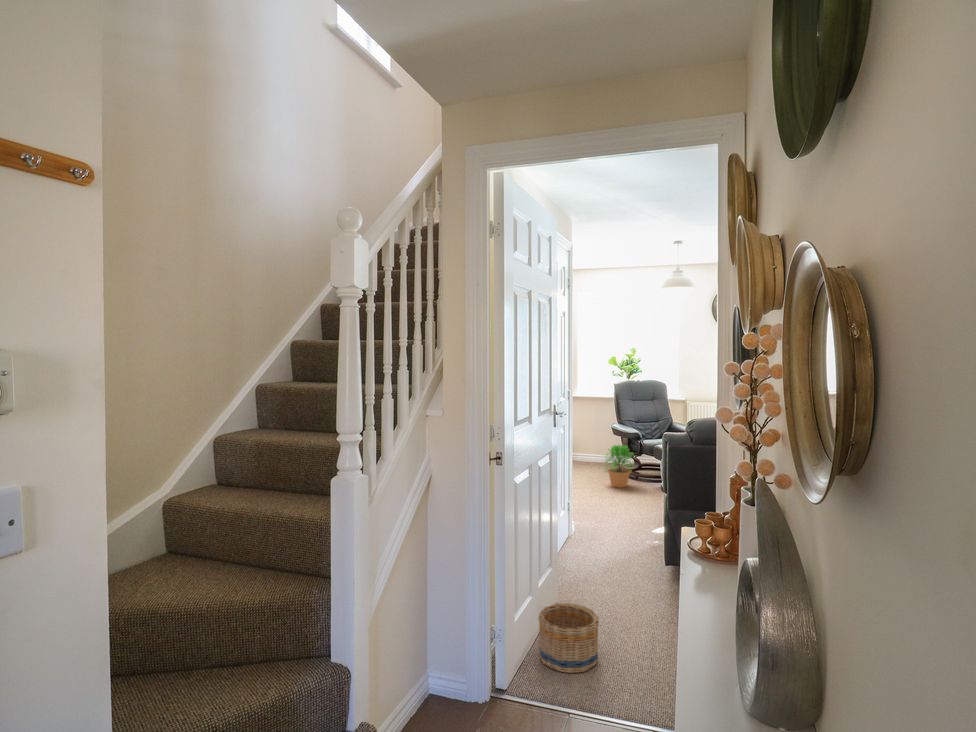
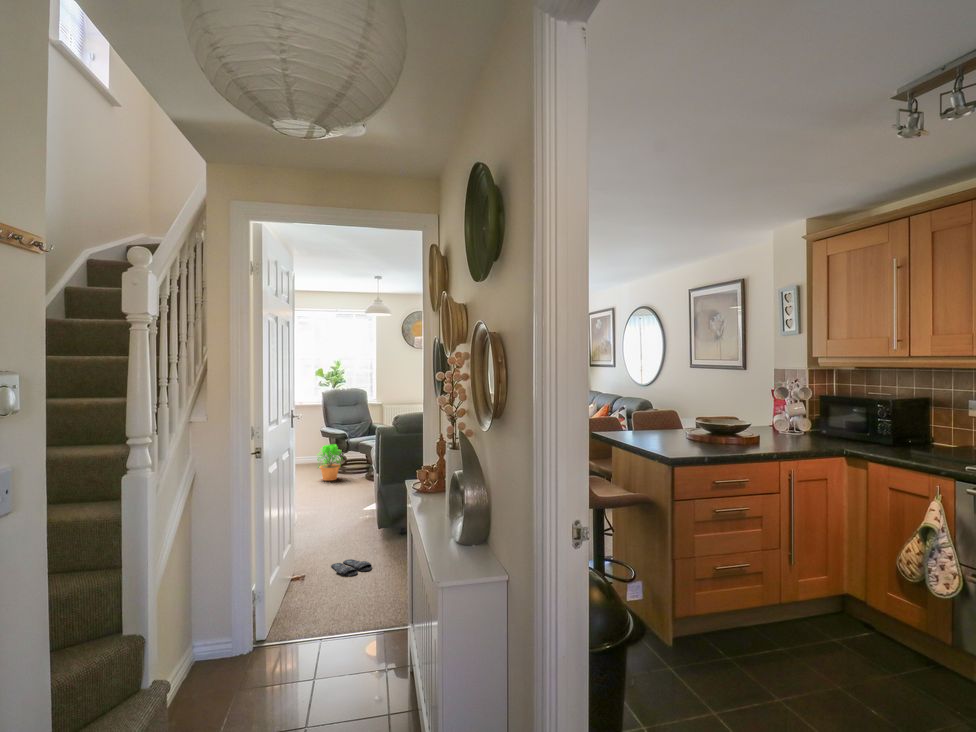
slippers: none [602,598,652,624] -> present [331,559,372,576]
basket: present [538,603,599,673] -> none [286,565,336,618]

